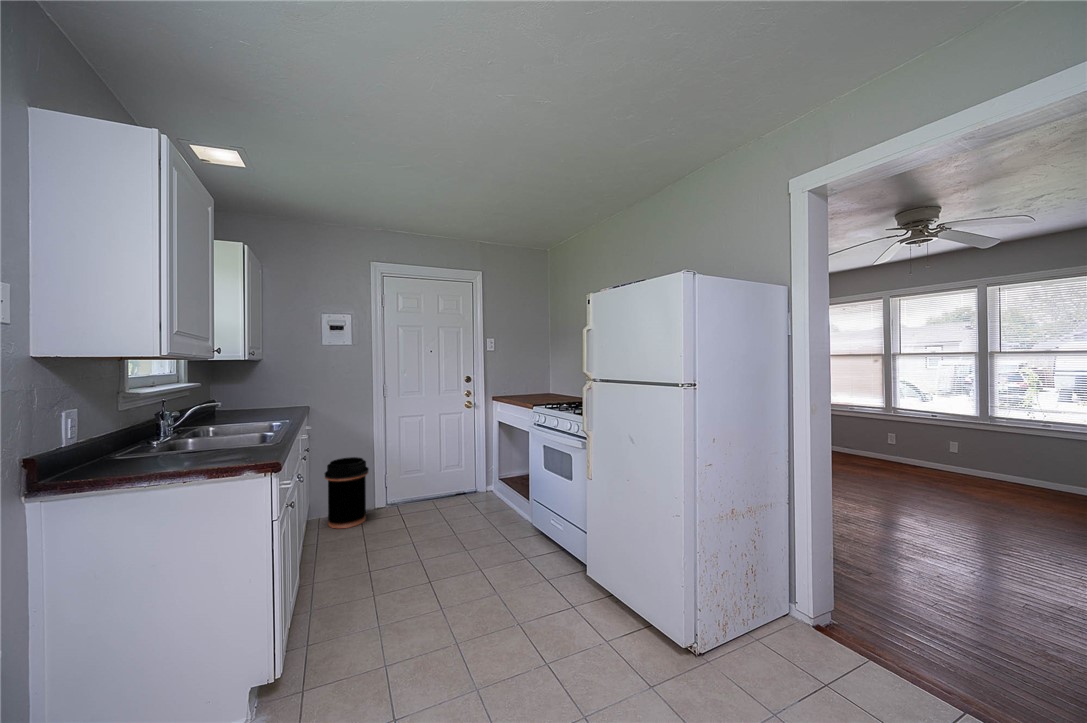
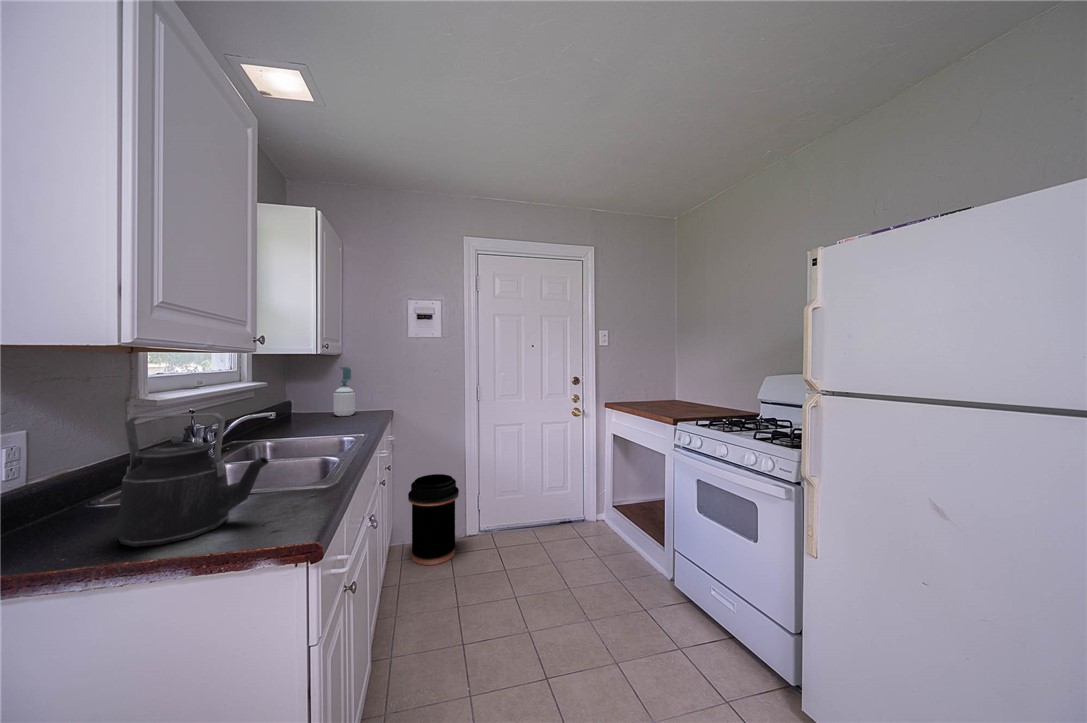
soap bottle: none [257,370,277,411] -> present [333,367,355,416]
kettle: none [154,395,244,468] -> present [117,413,269,547]

